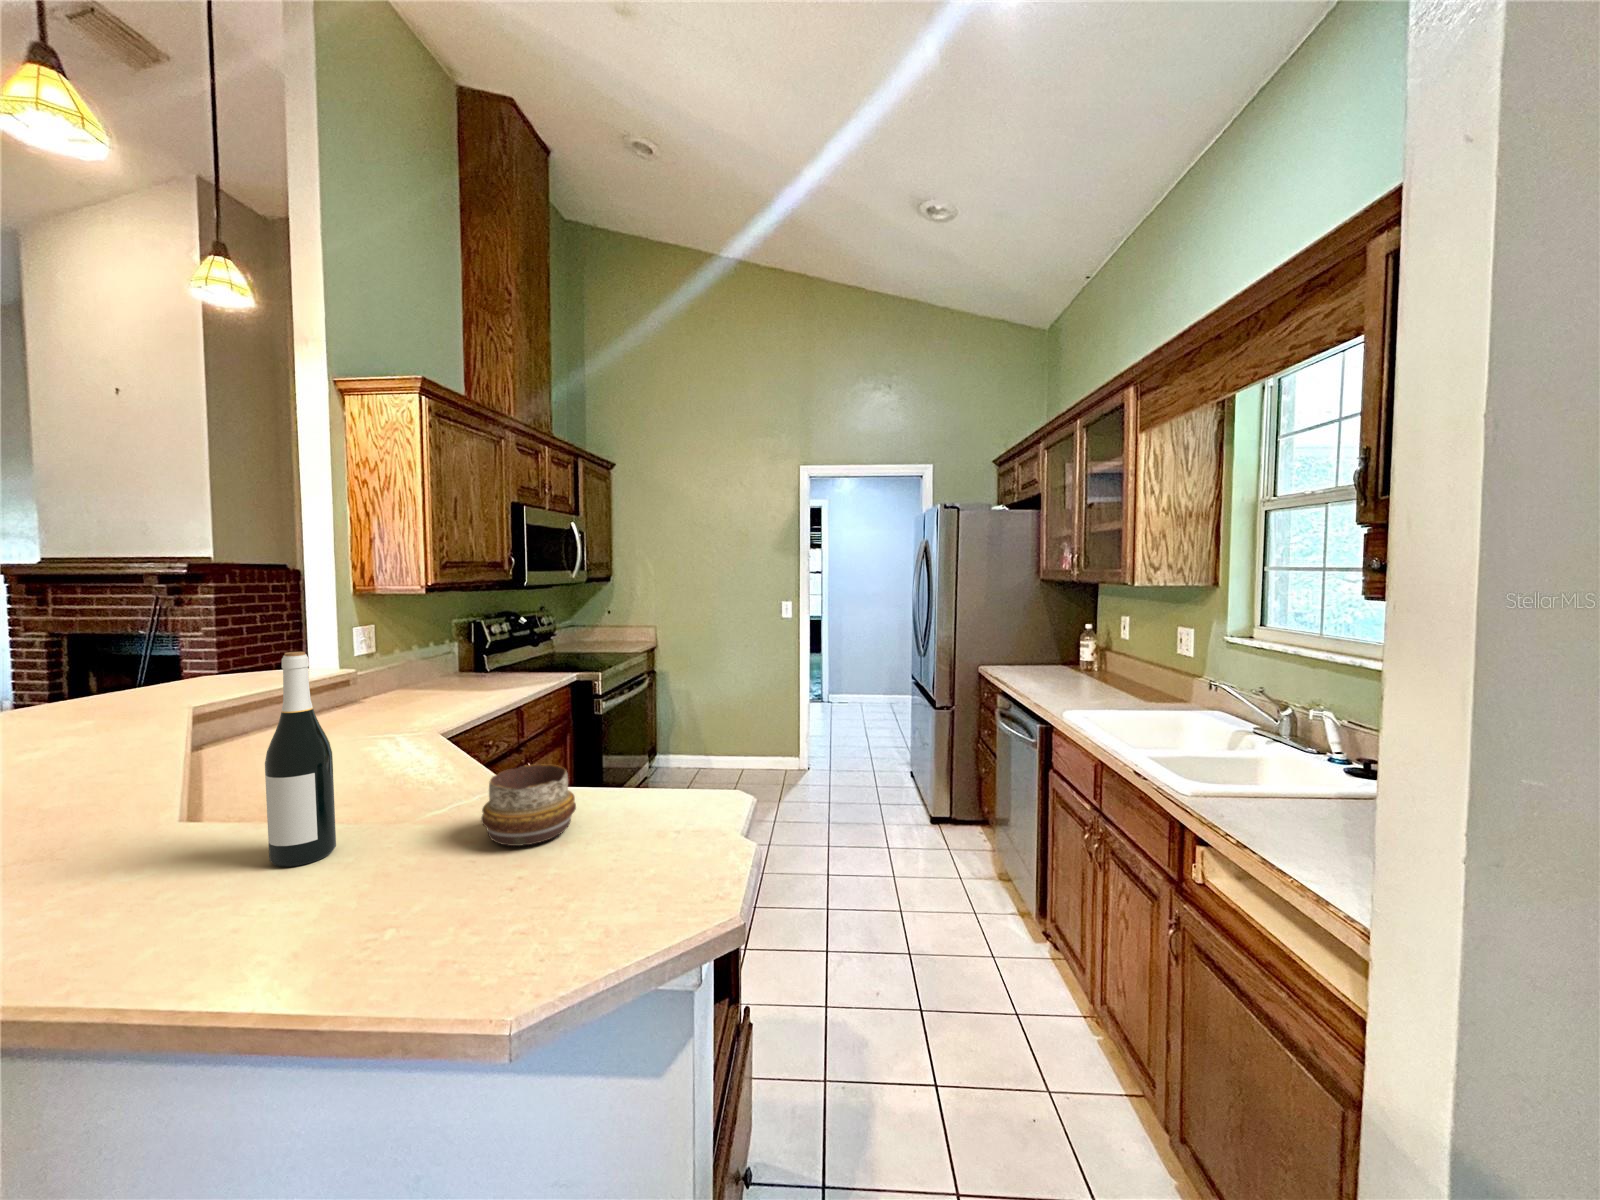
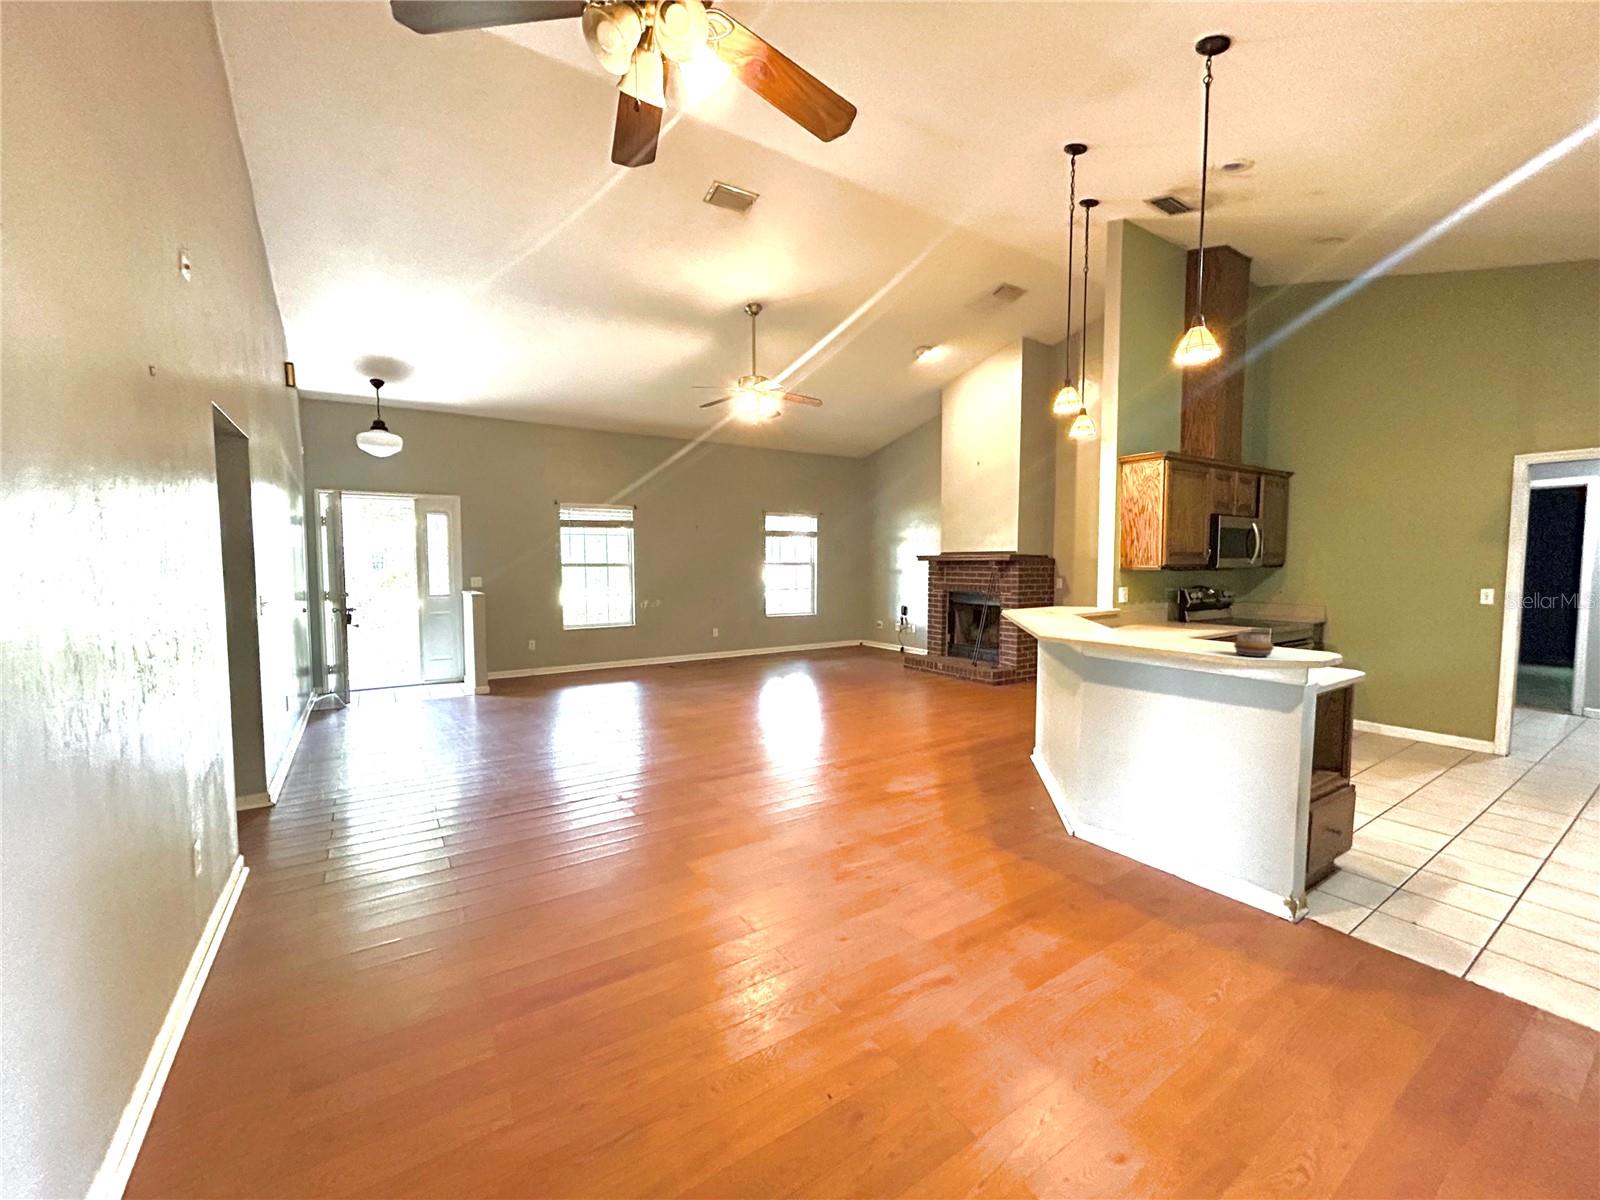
wine bottle: present [265,652,336,867] -> none [1160,582,1181,650]

